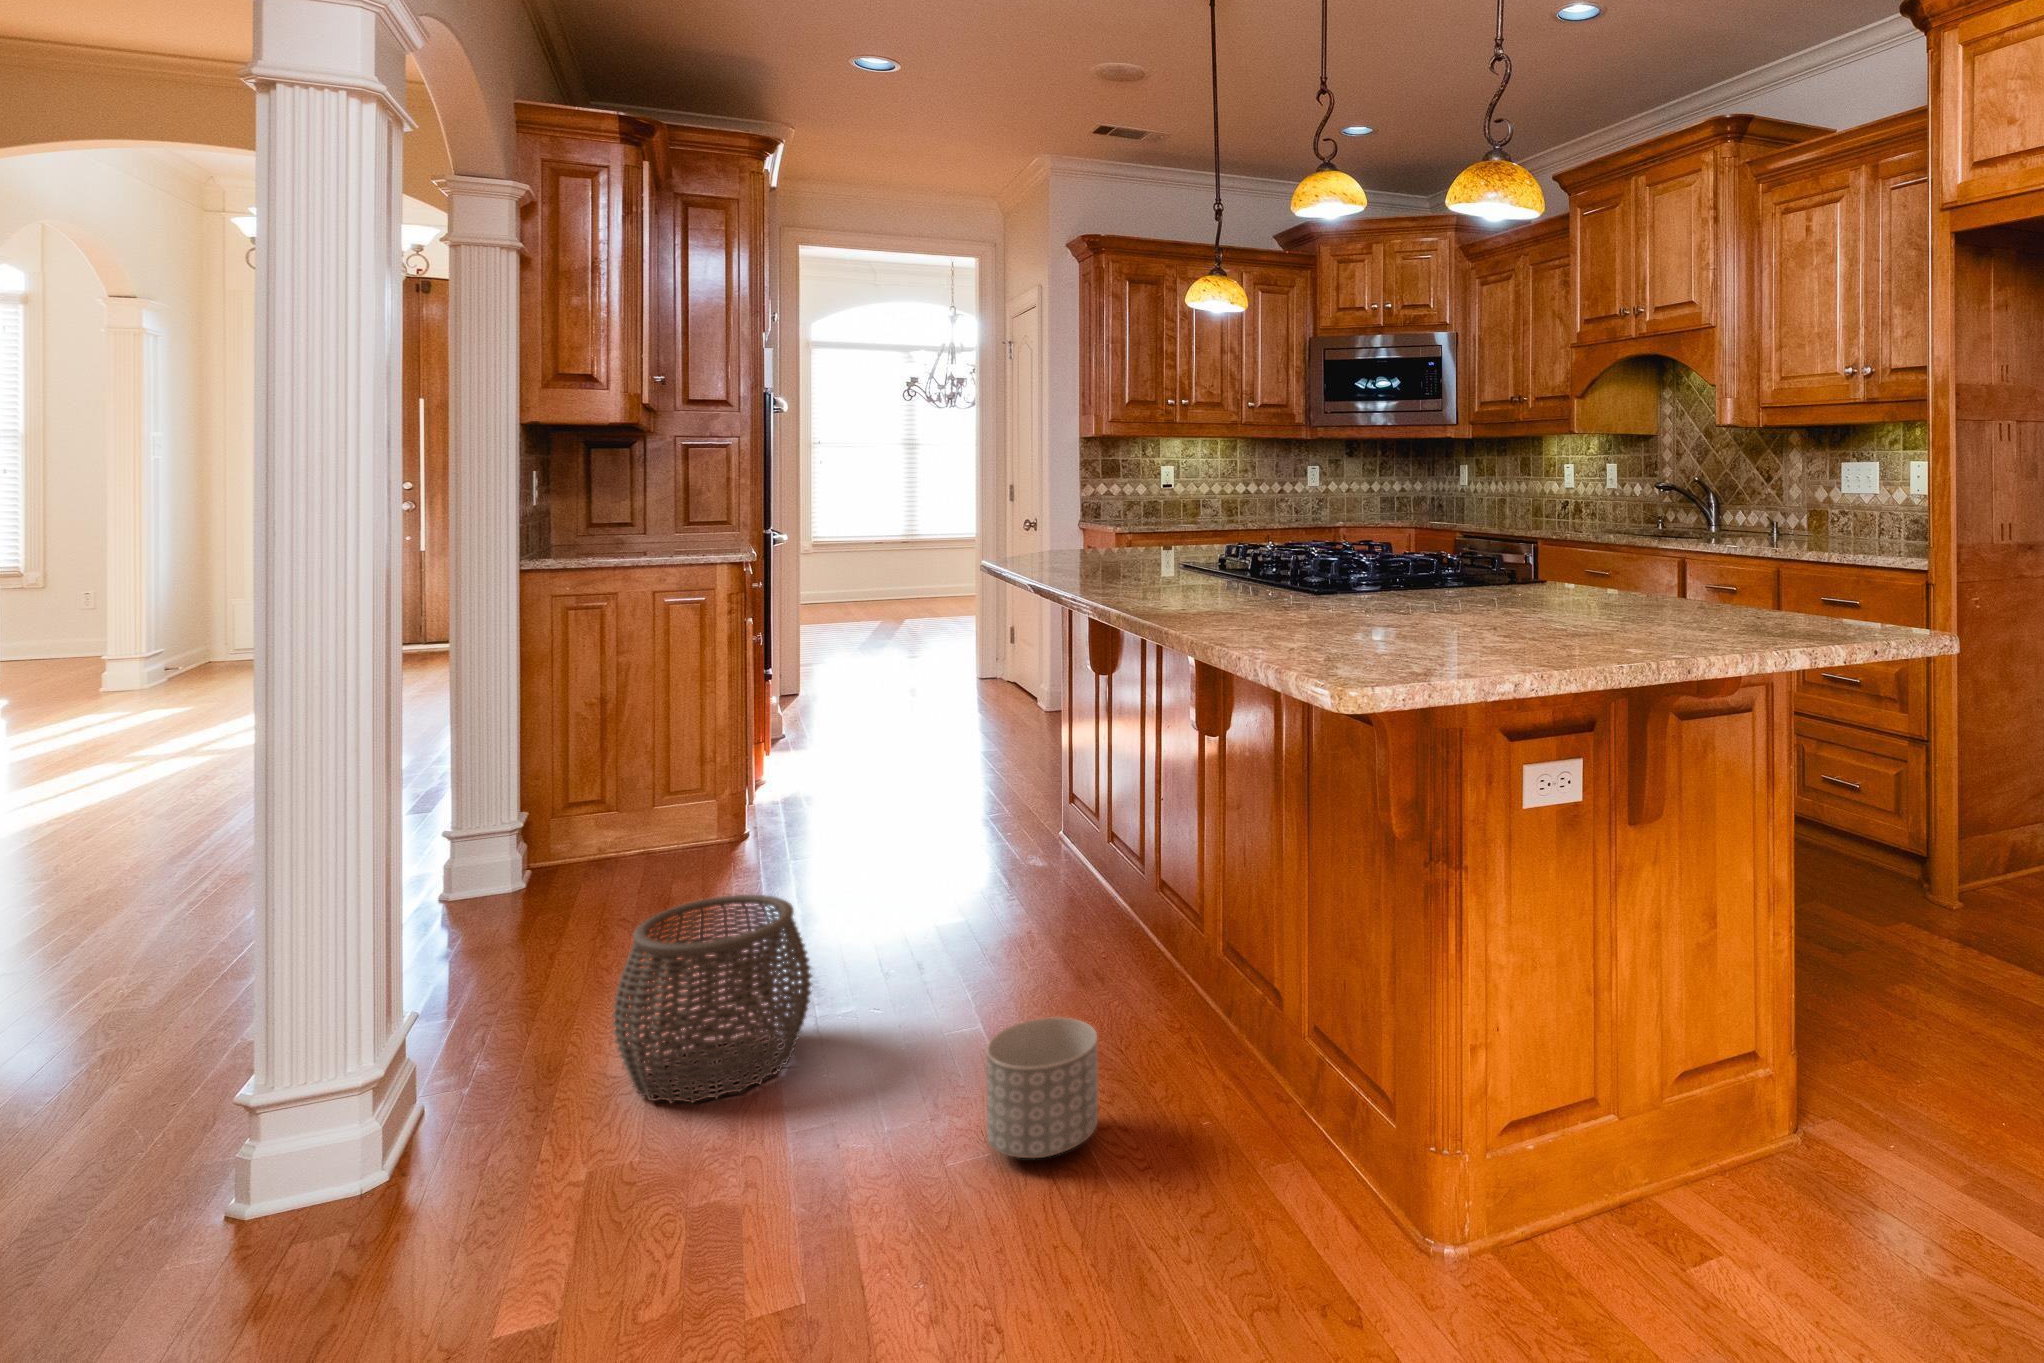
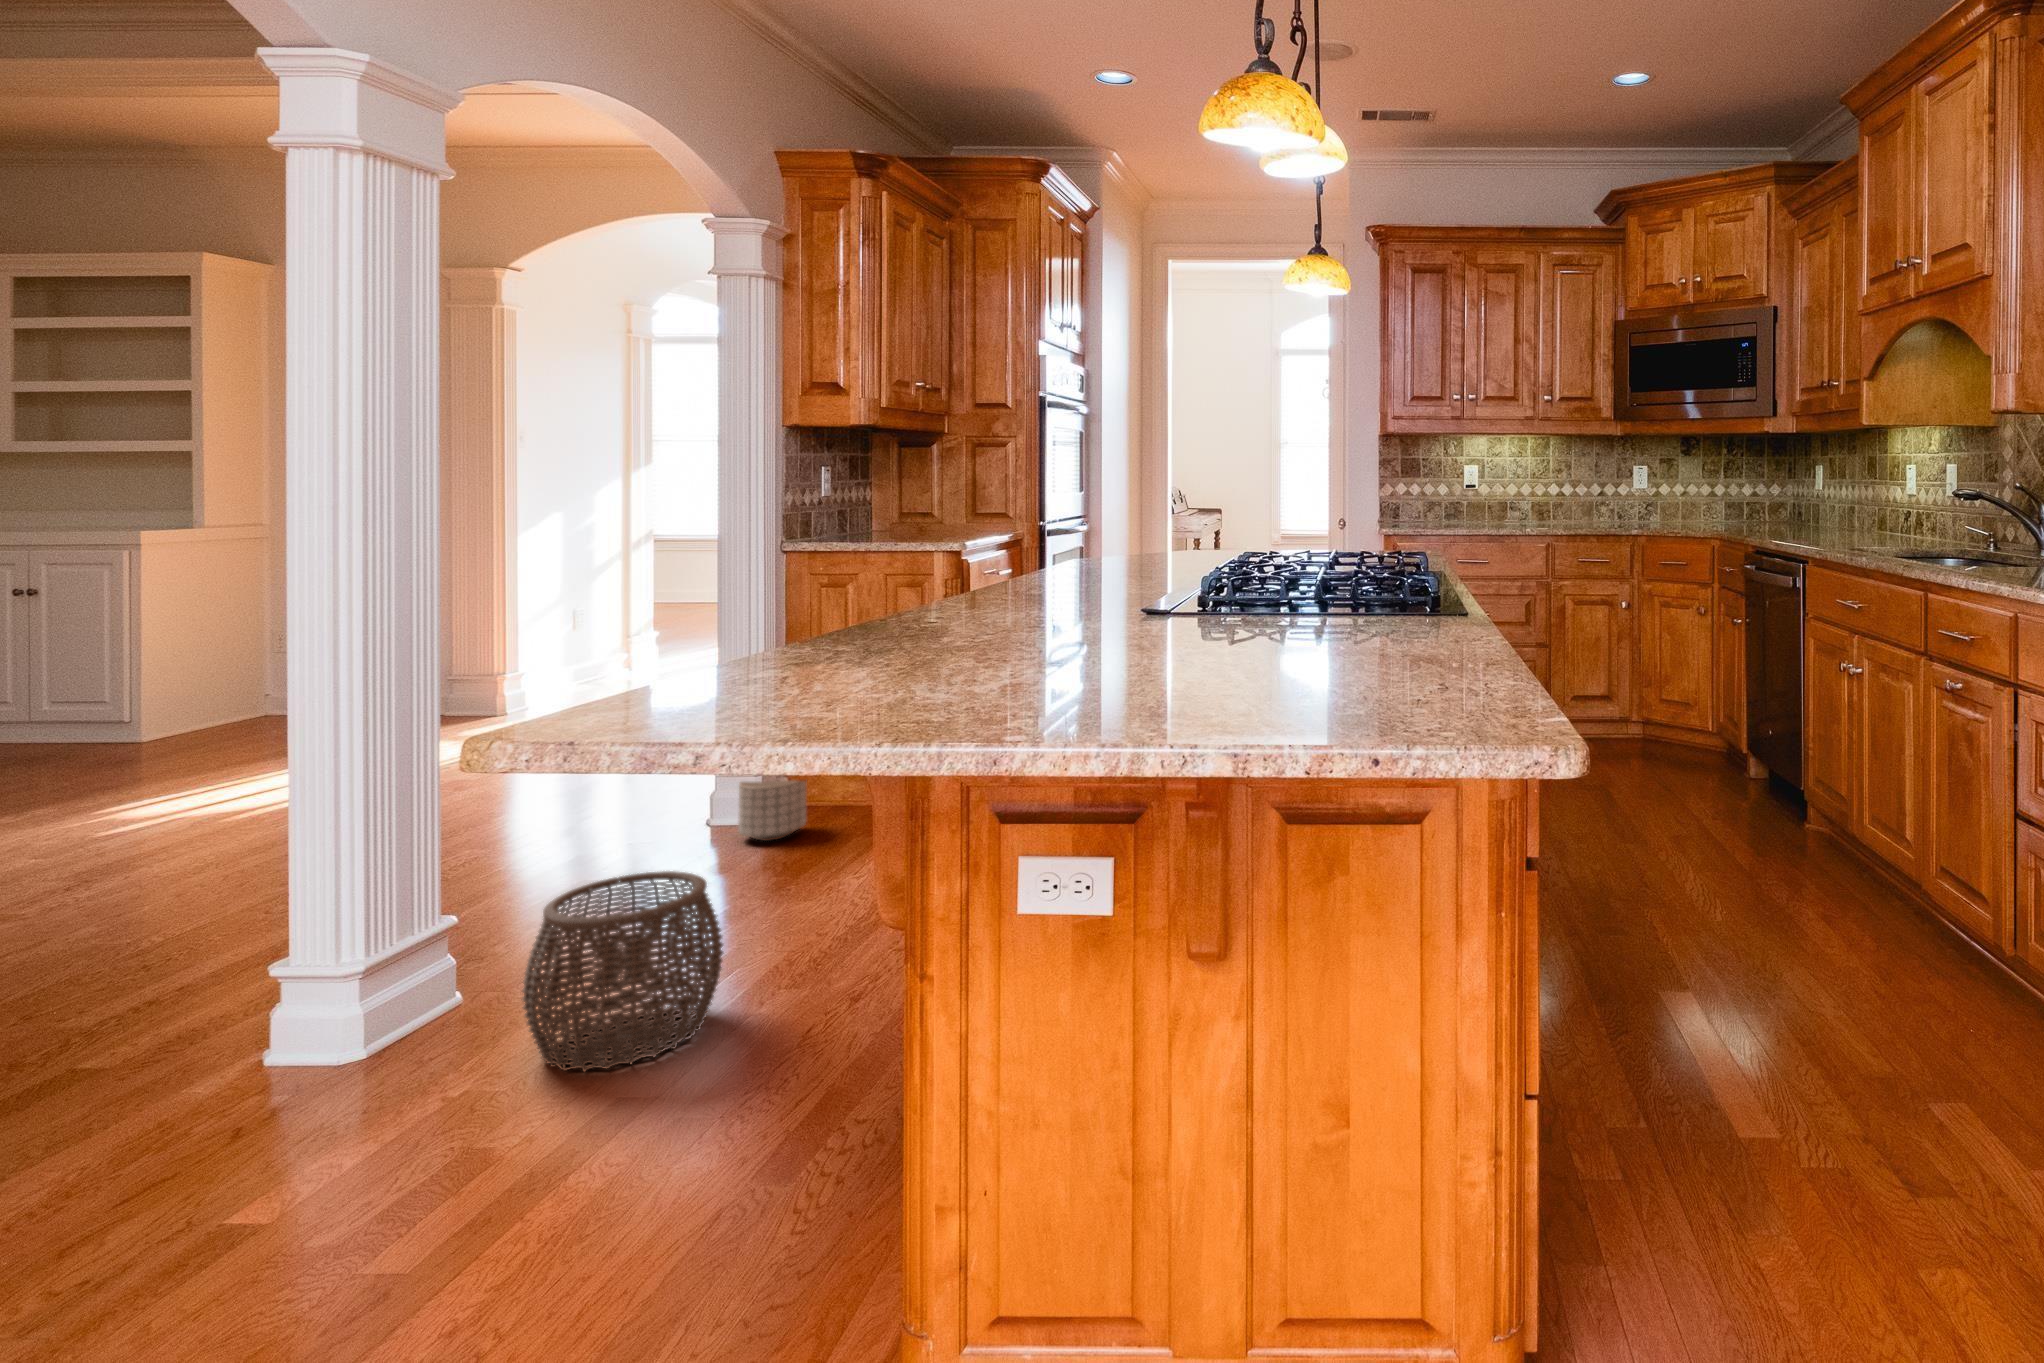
planter: present [987,1017,1098,1159] -> present [738,781,806,841]

